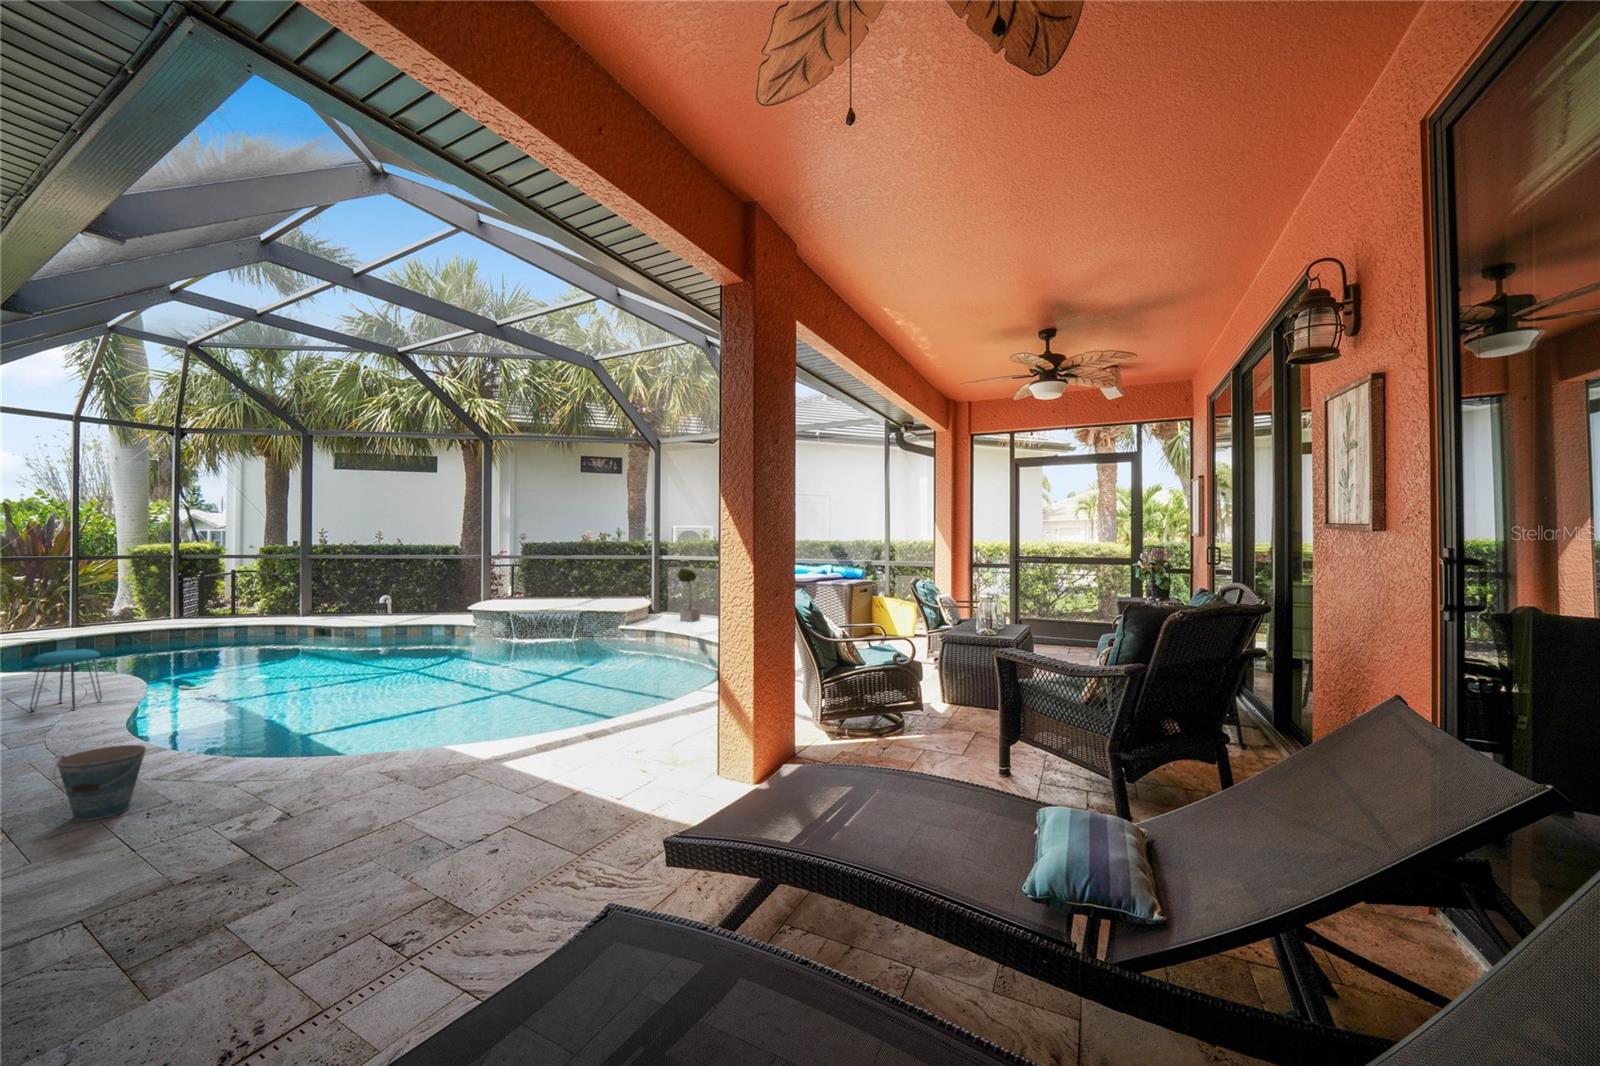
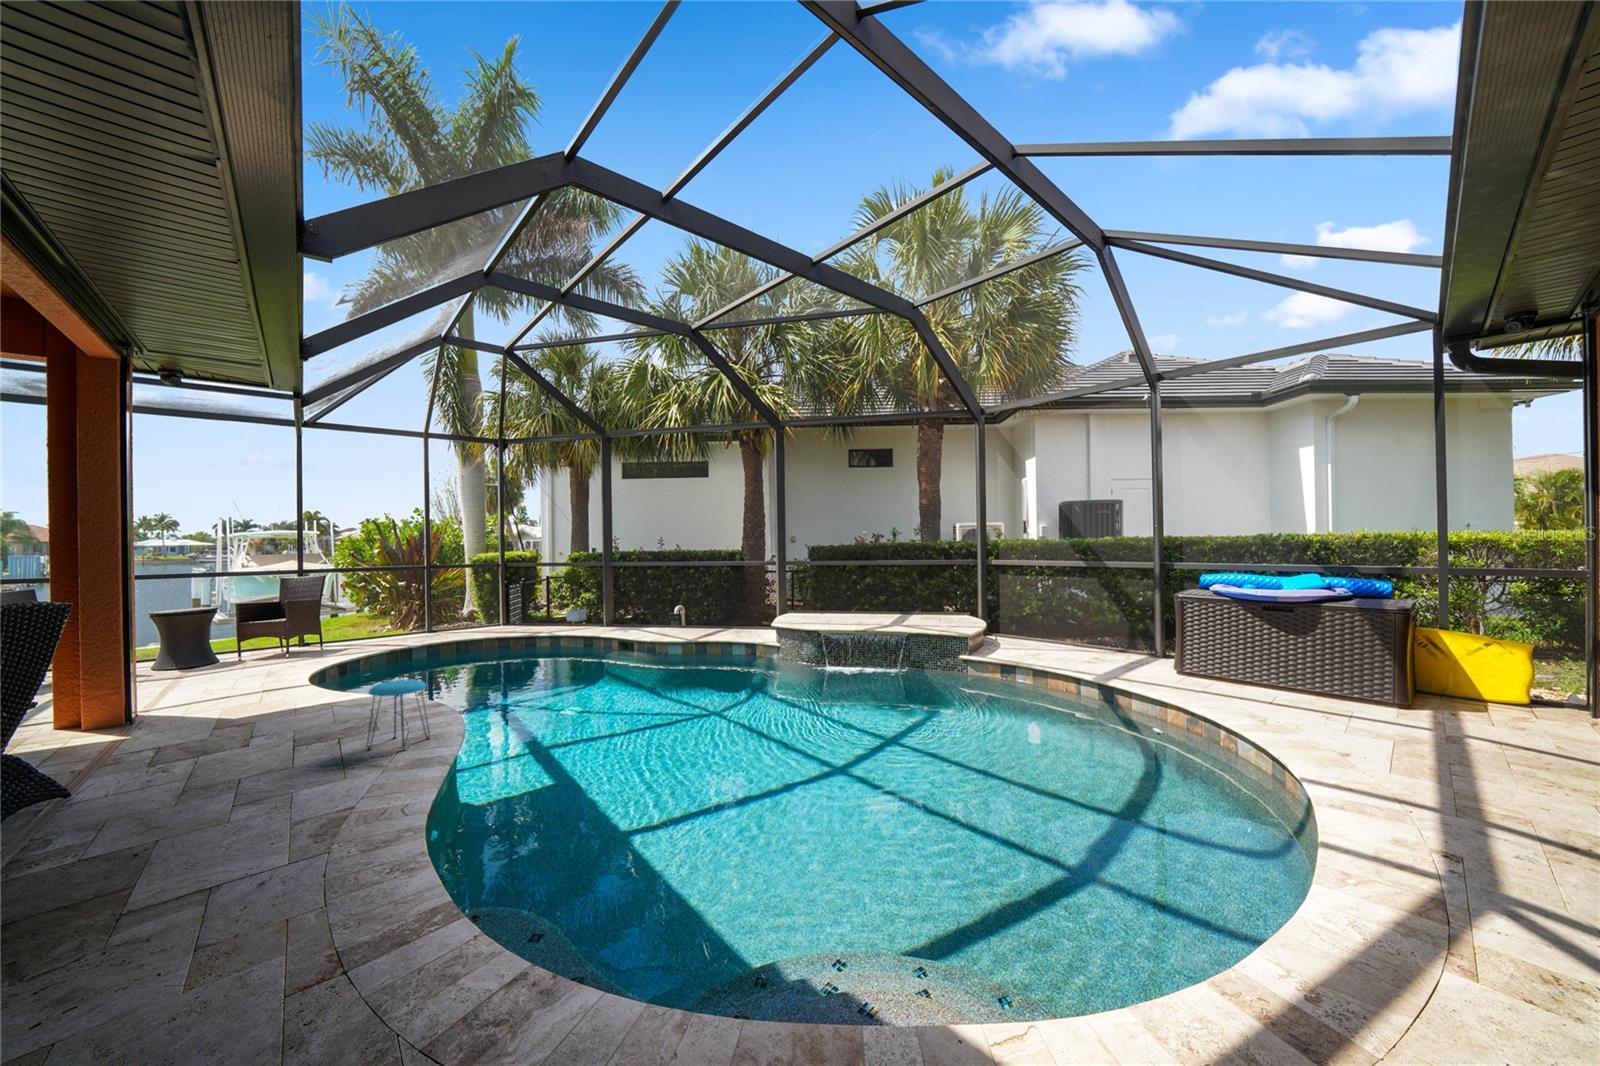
potted tree: present [678,568,700,622] -> present [563,571,586,621]
bucket: present [56,745,146,821] -> none [320,879,437,1015]

